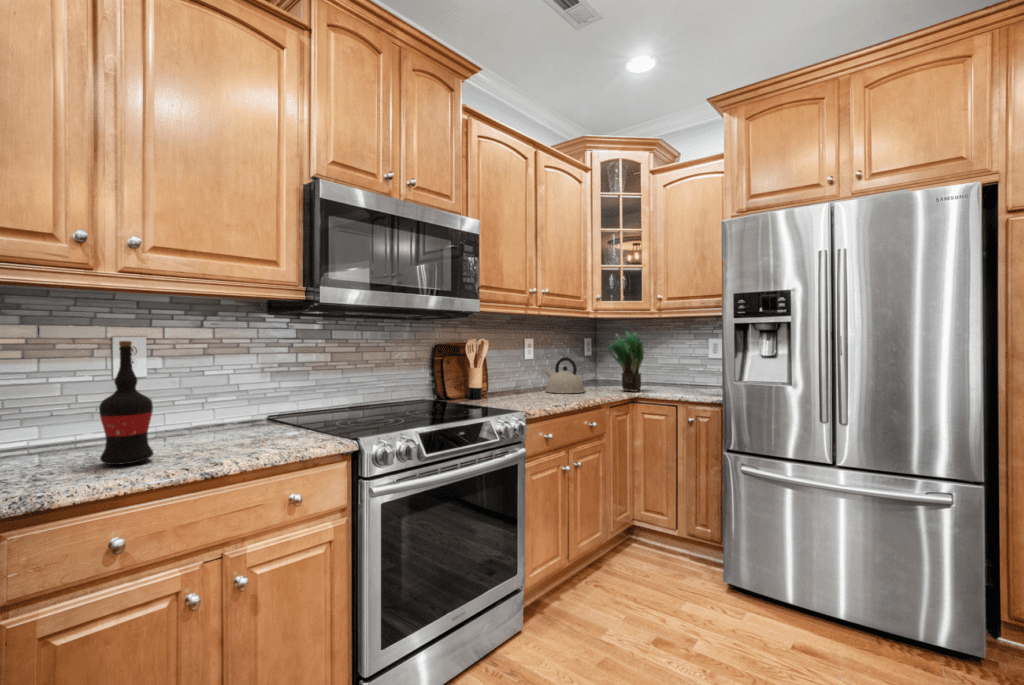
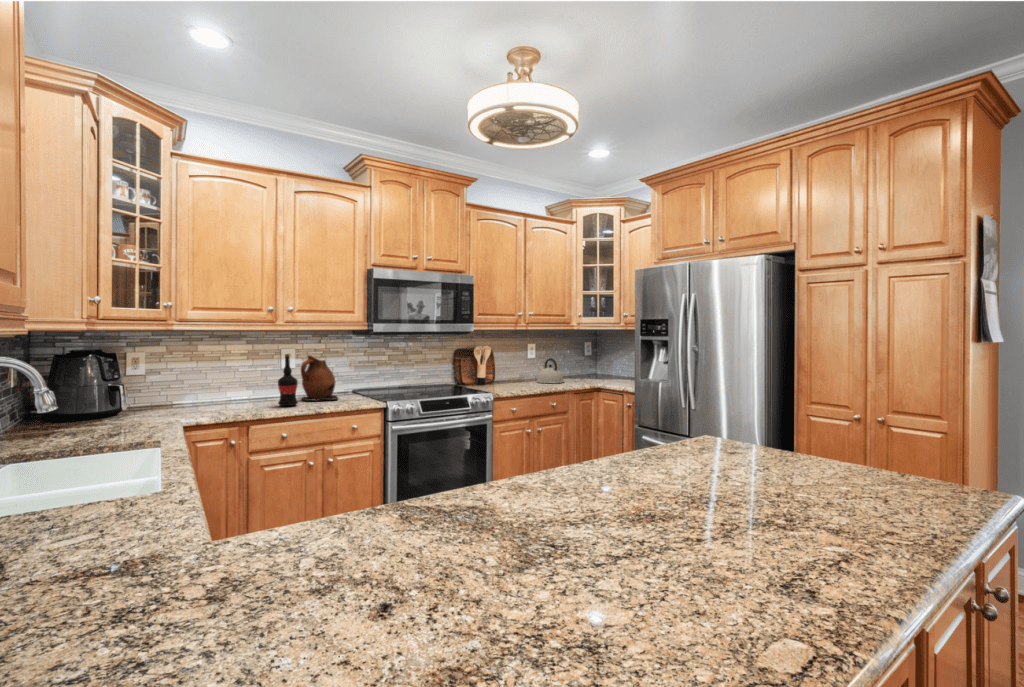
potted plant: present [607,331,644,392] -> none [579,340,609,384]
ceramic pitcher: none [157,348,248,446] -> present [301,355,338,401]

